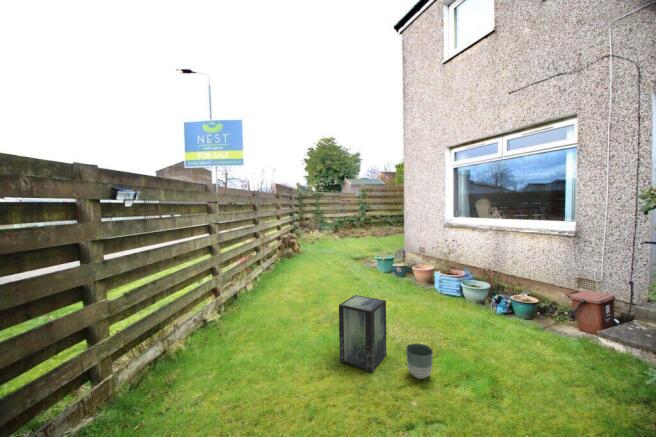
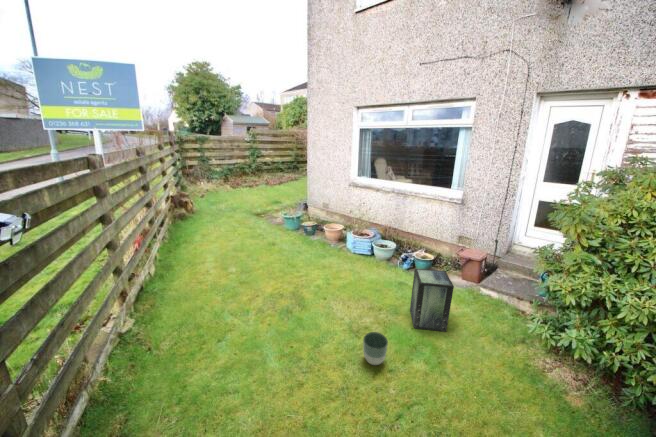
storage box: present [339,295,387,372] -> present [410,269,454,332]

